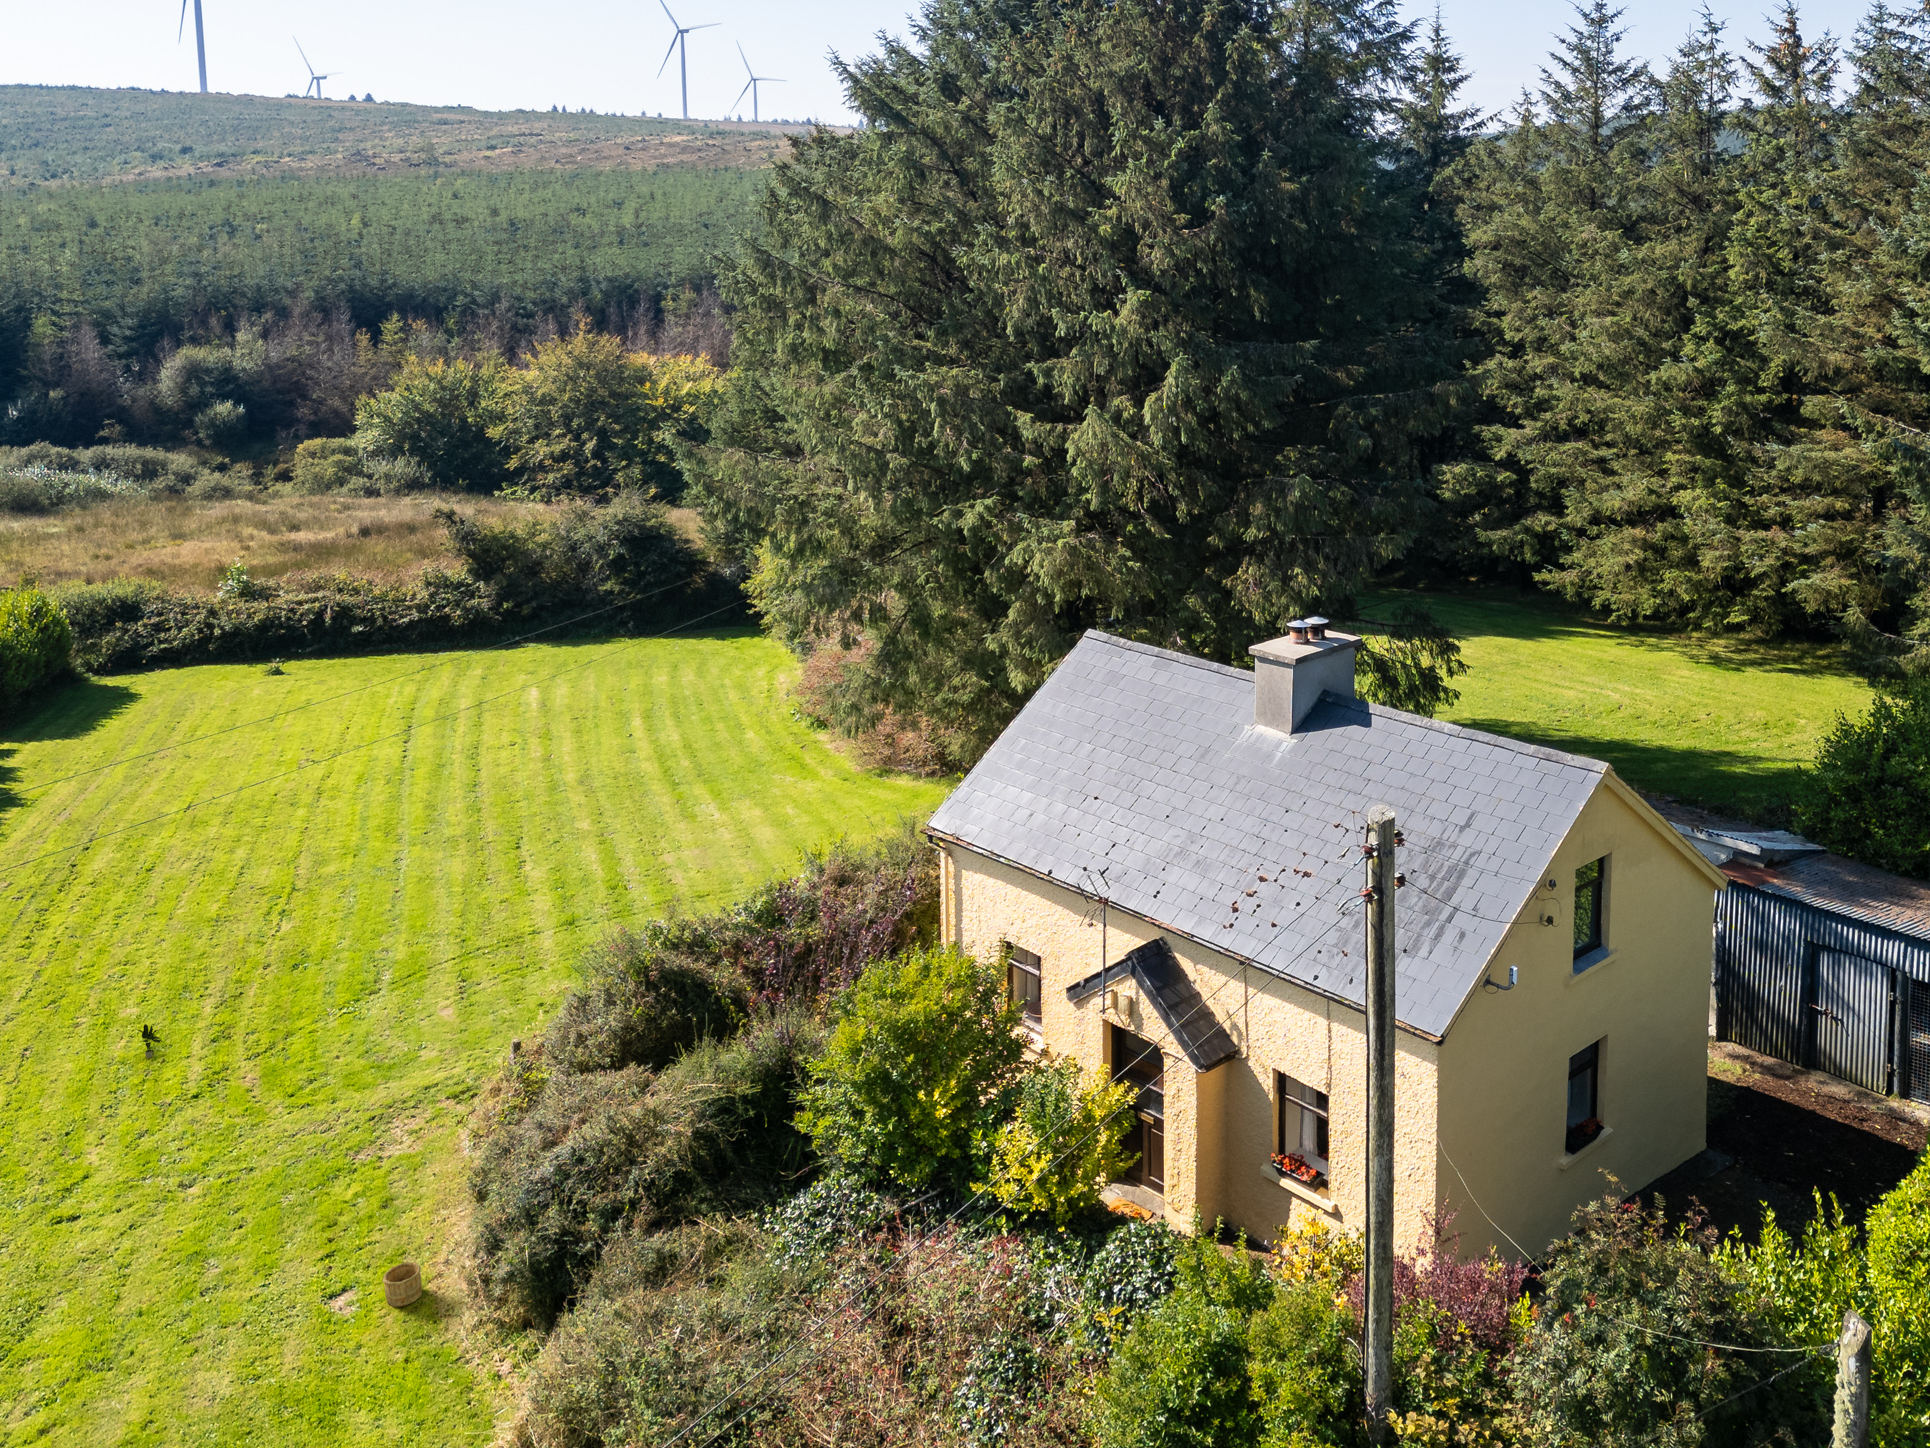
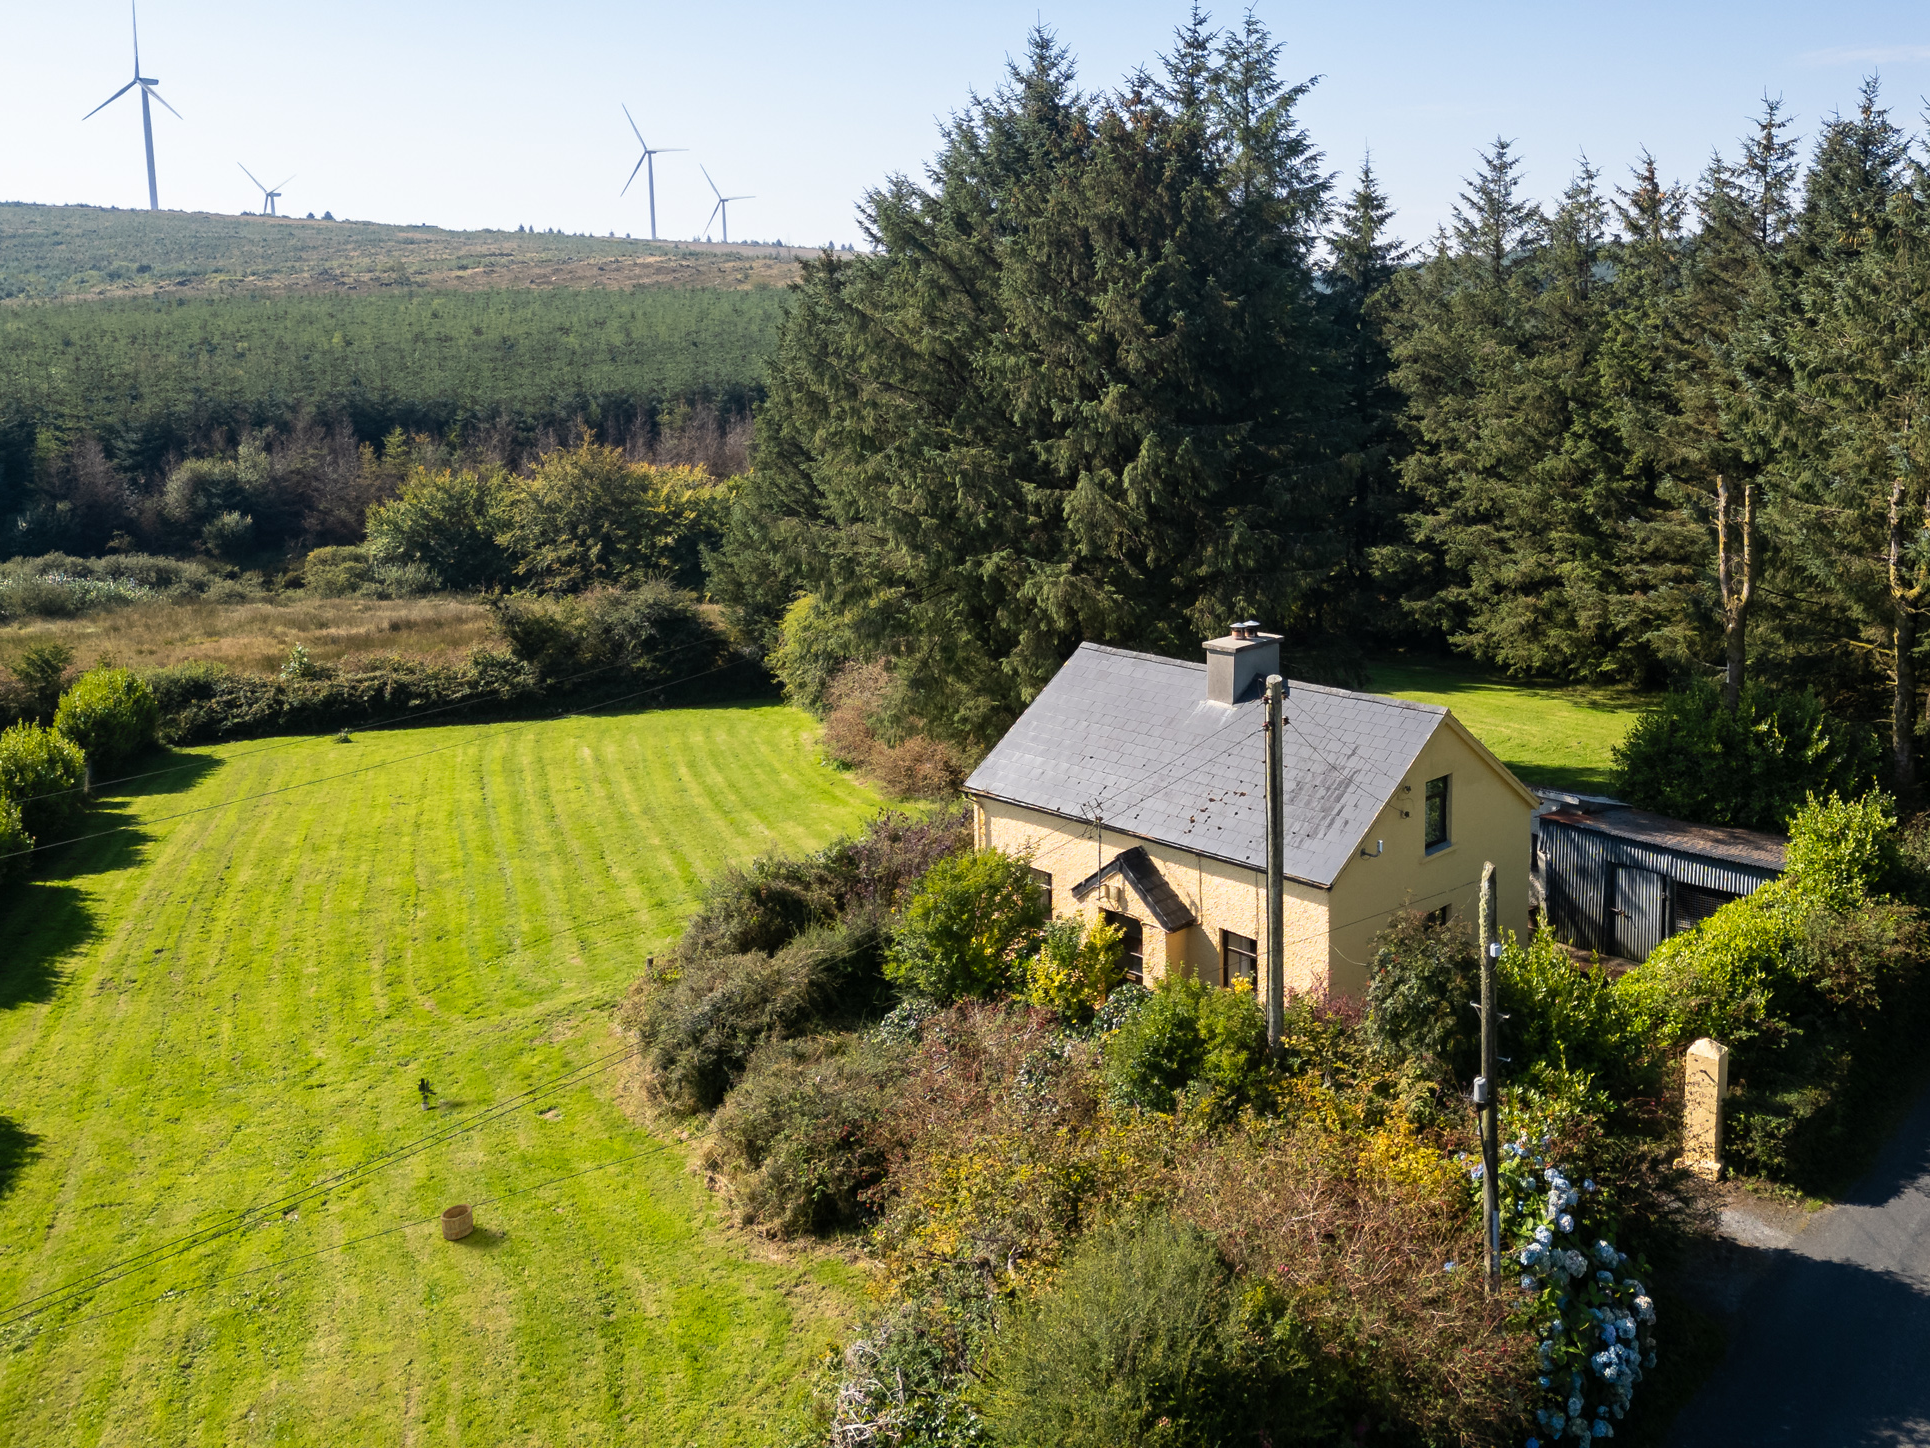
potted plant: present [138,1024,162,1058] -> present [414,1078,437,1110]

